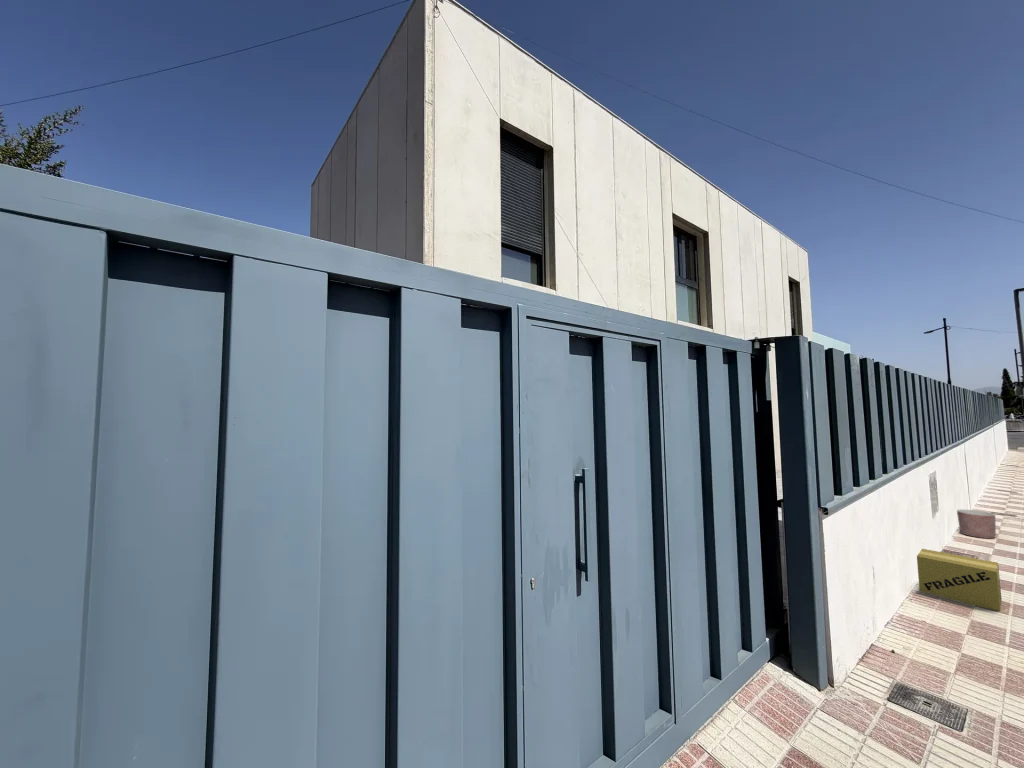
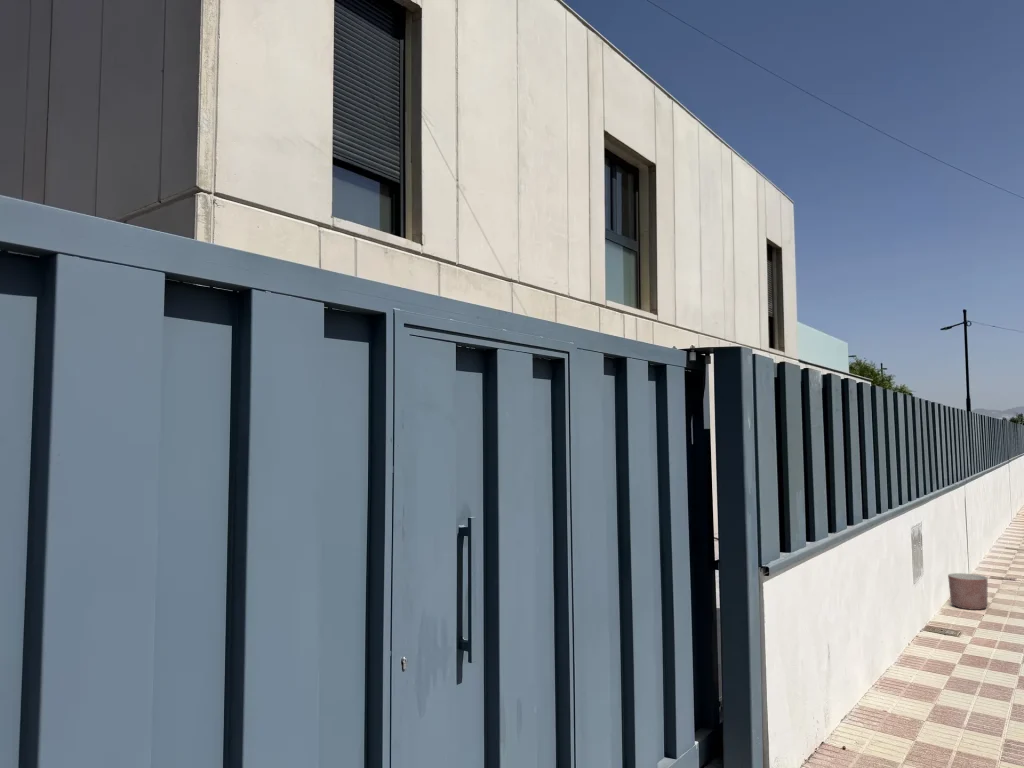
cardboard box: present [917,549,1002,611] -> none [887,623,972,693]

